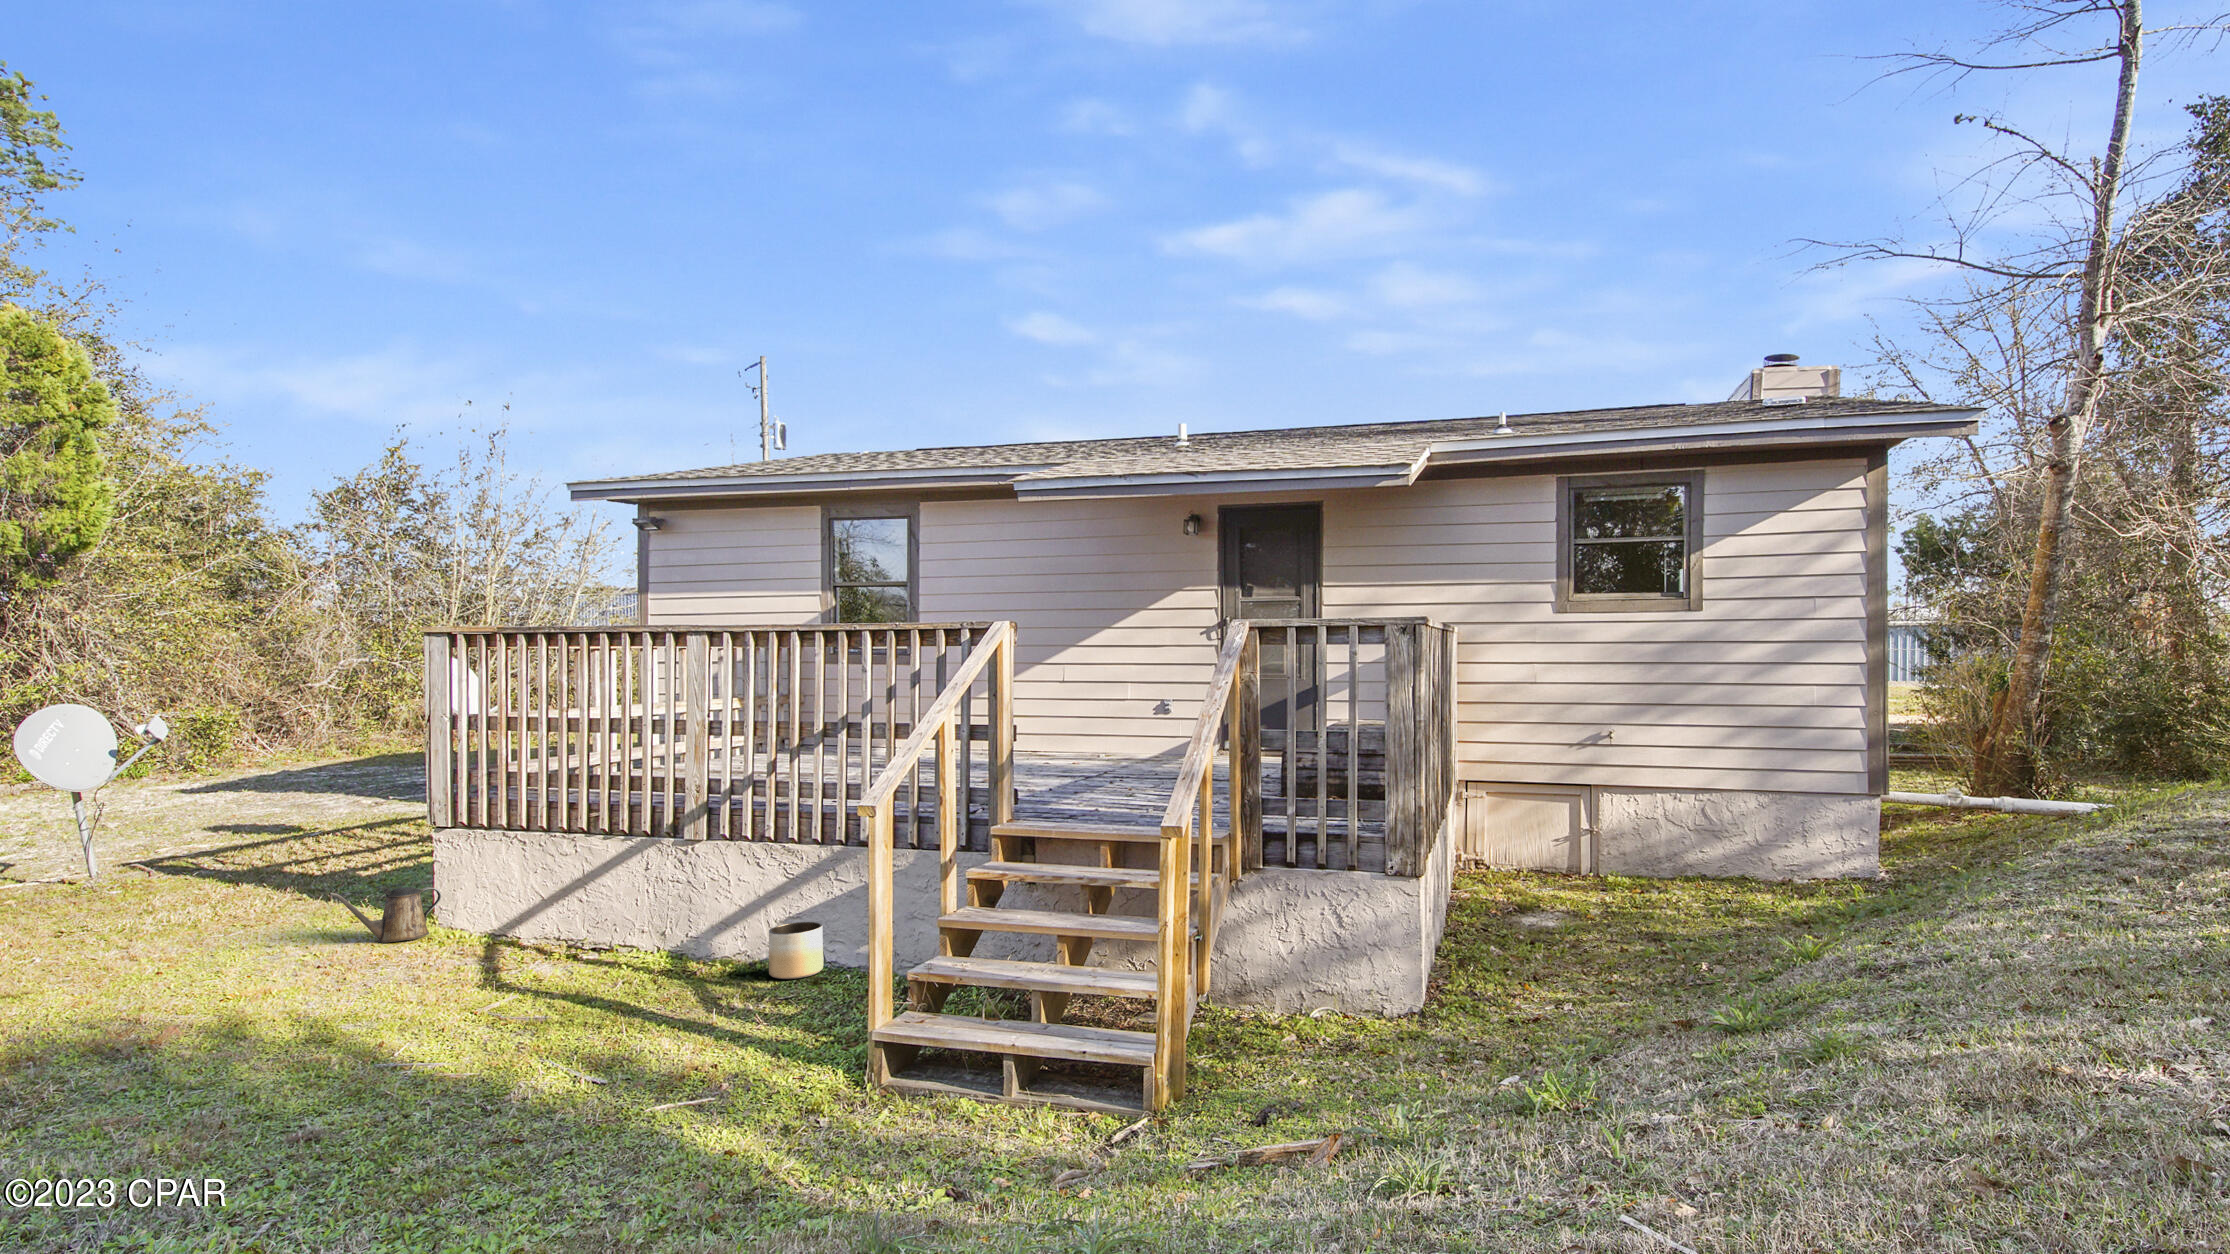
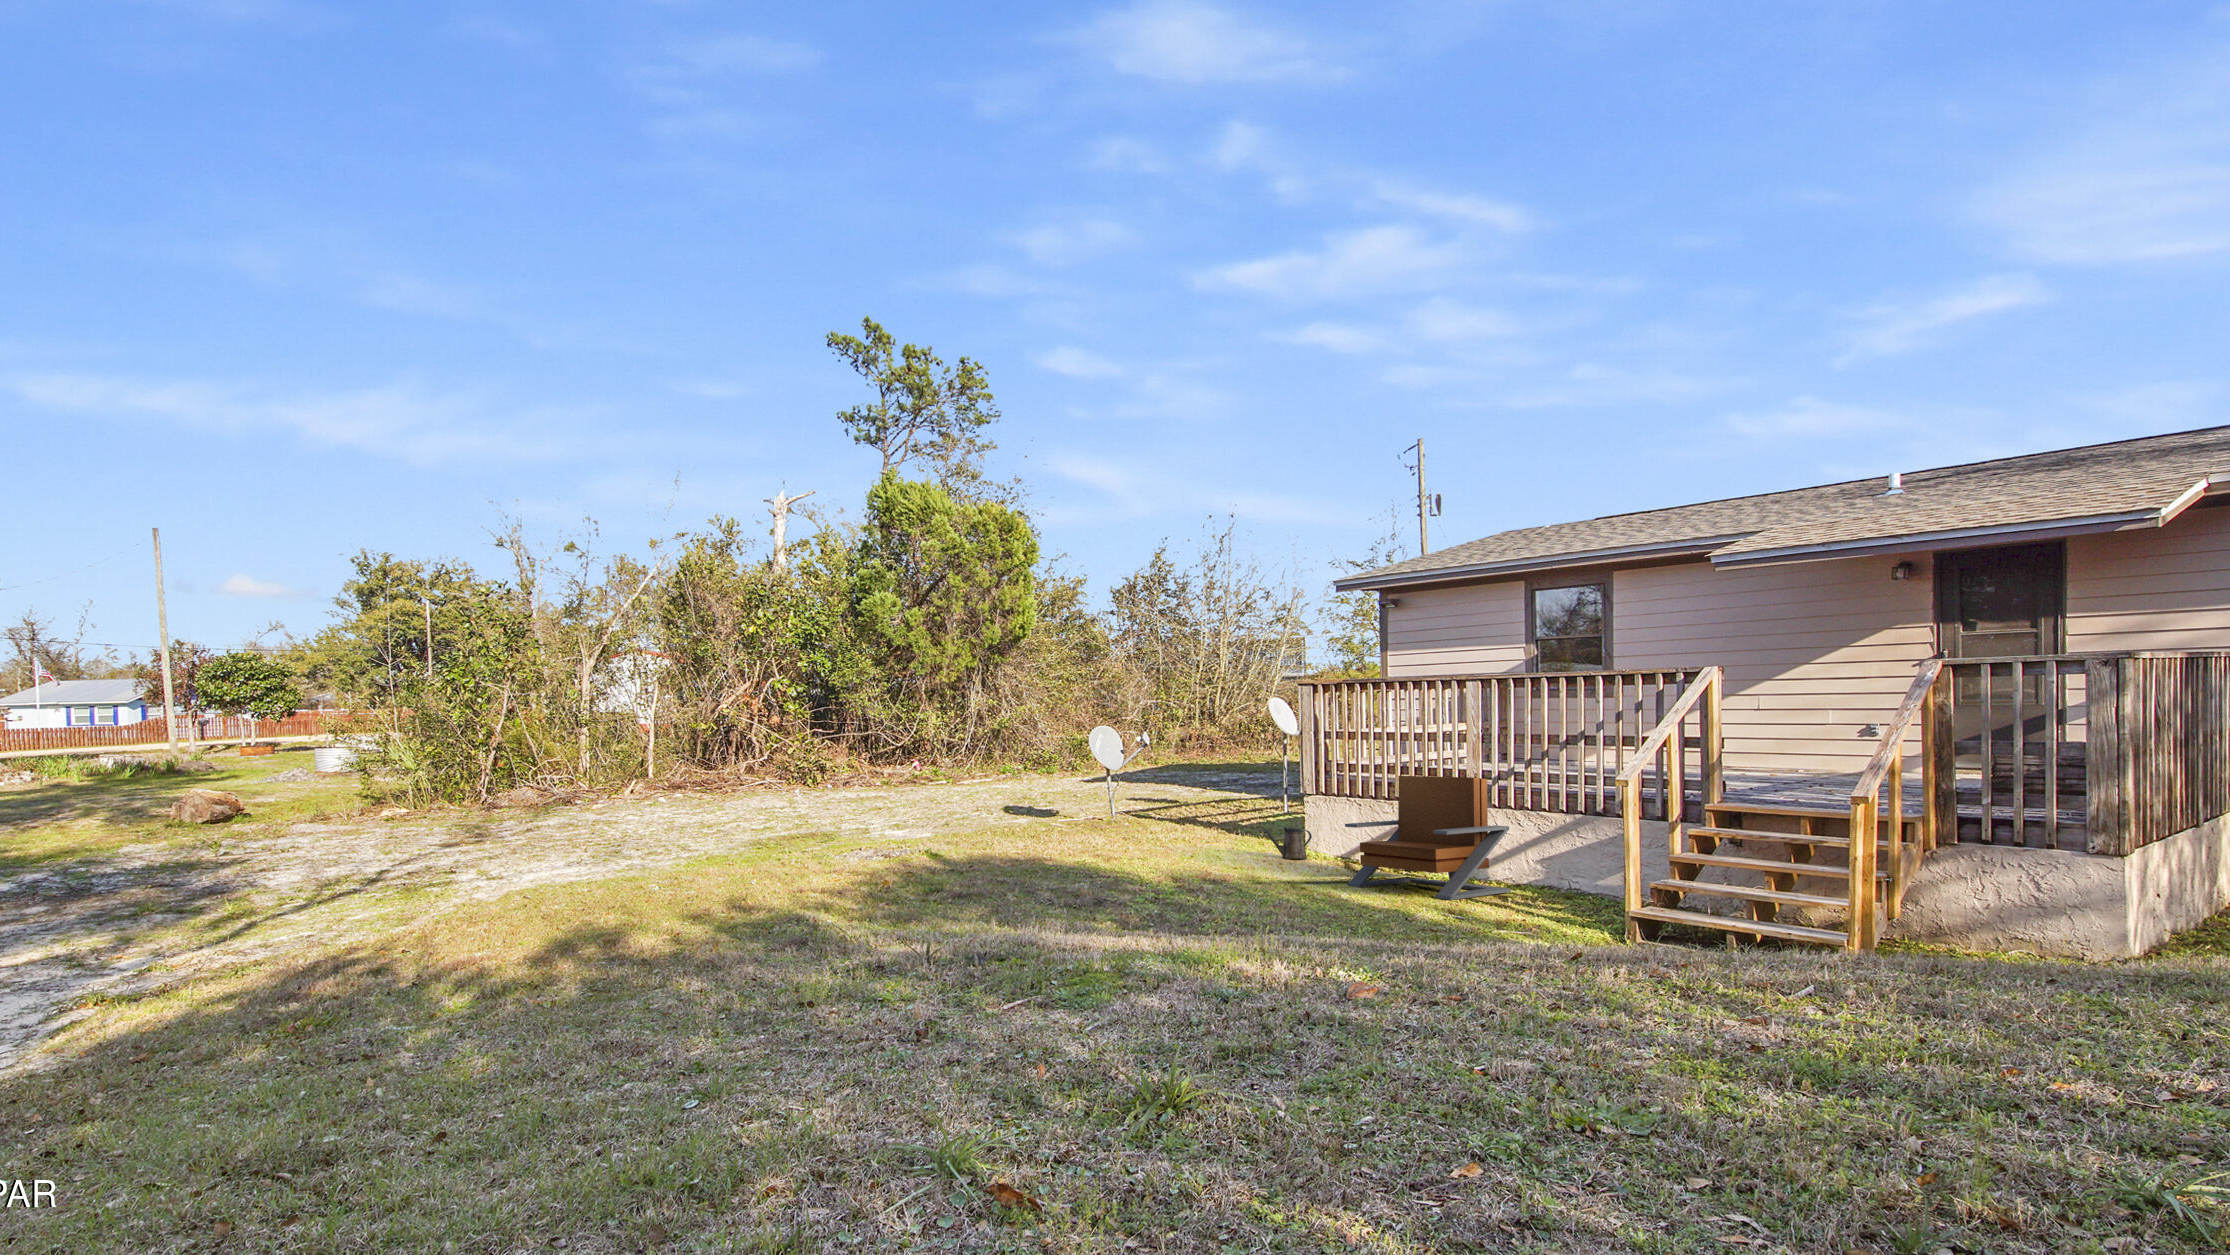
lounge chair: none [453,796,736,1012] -> present [1345,776,1511,900]
planter: present [769,922,823,979] -> none [1538,867,1578,901]

